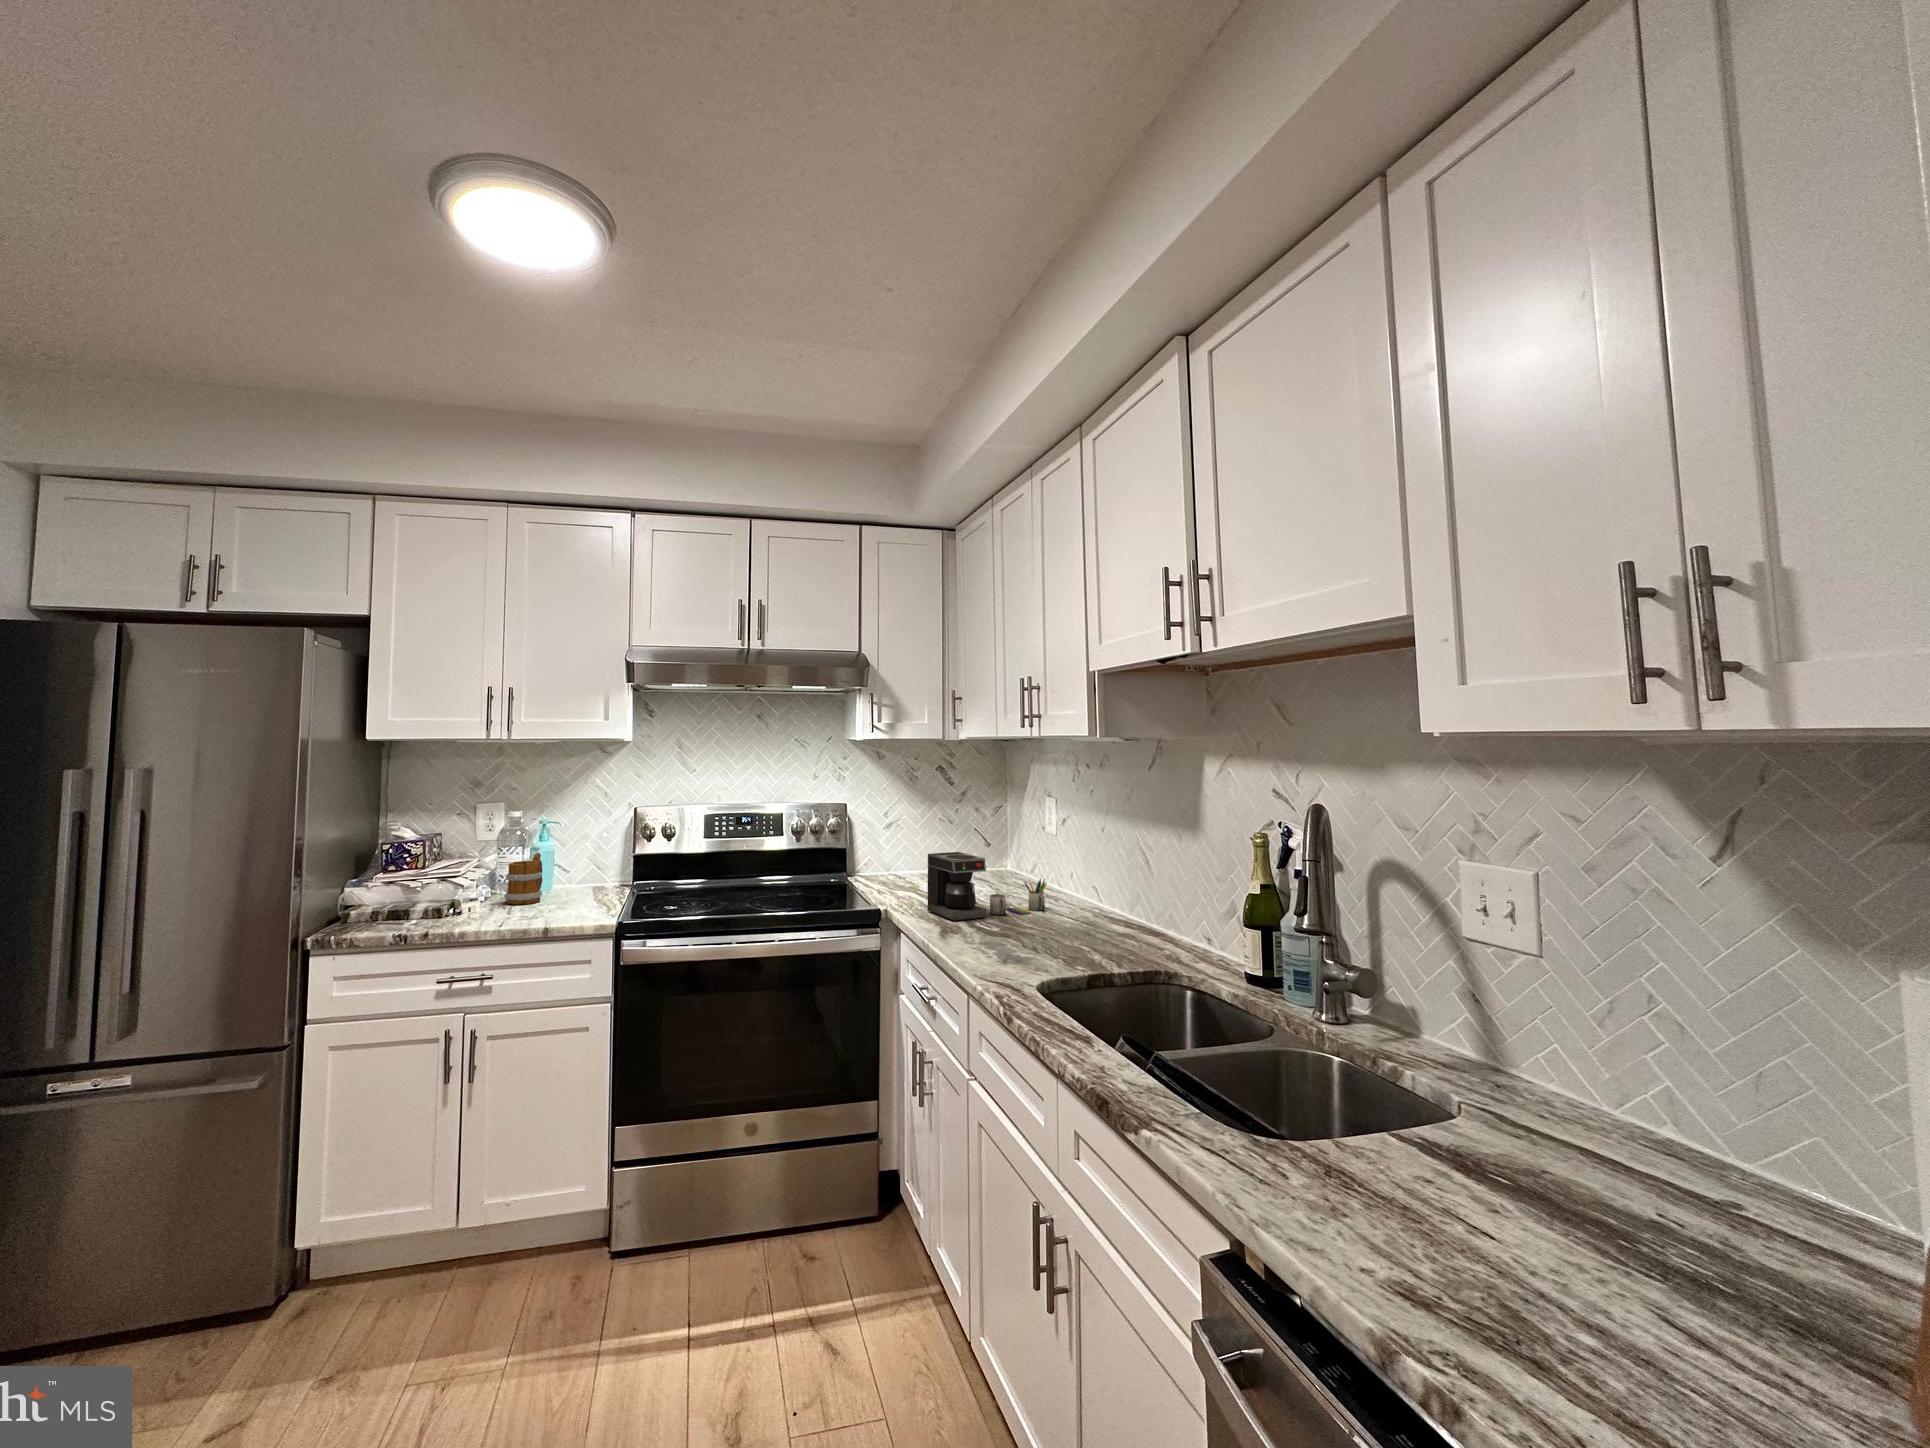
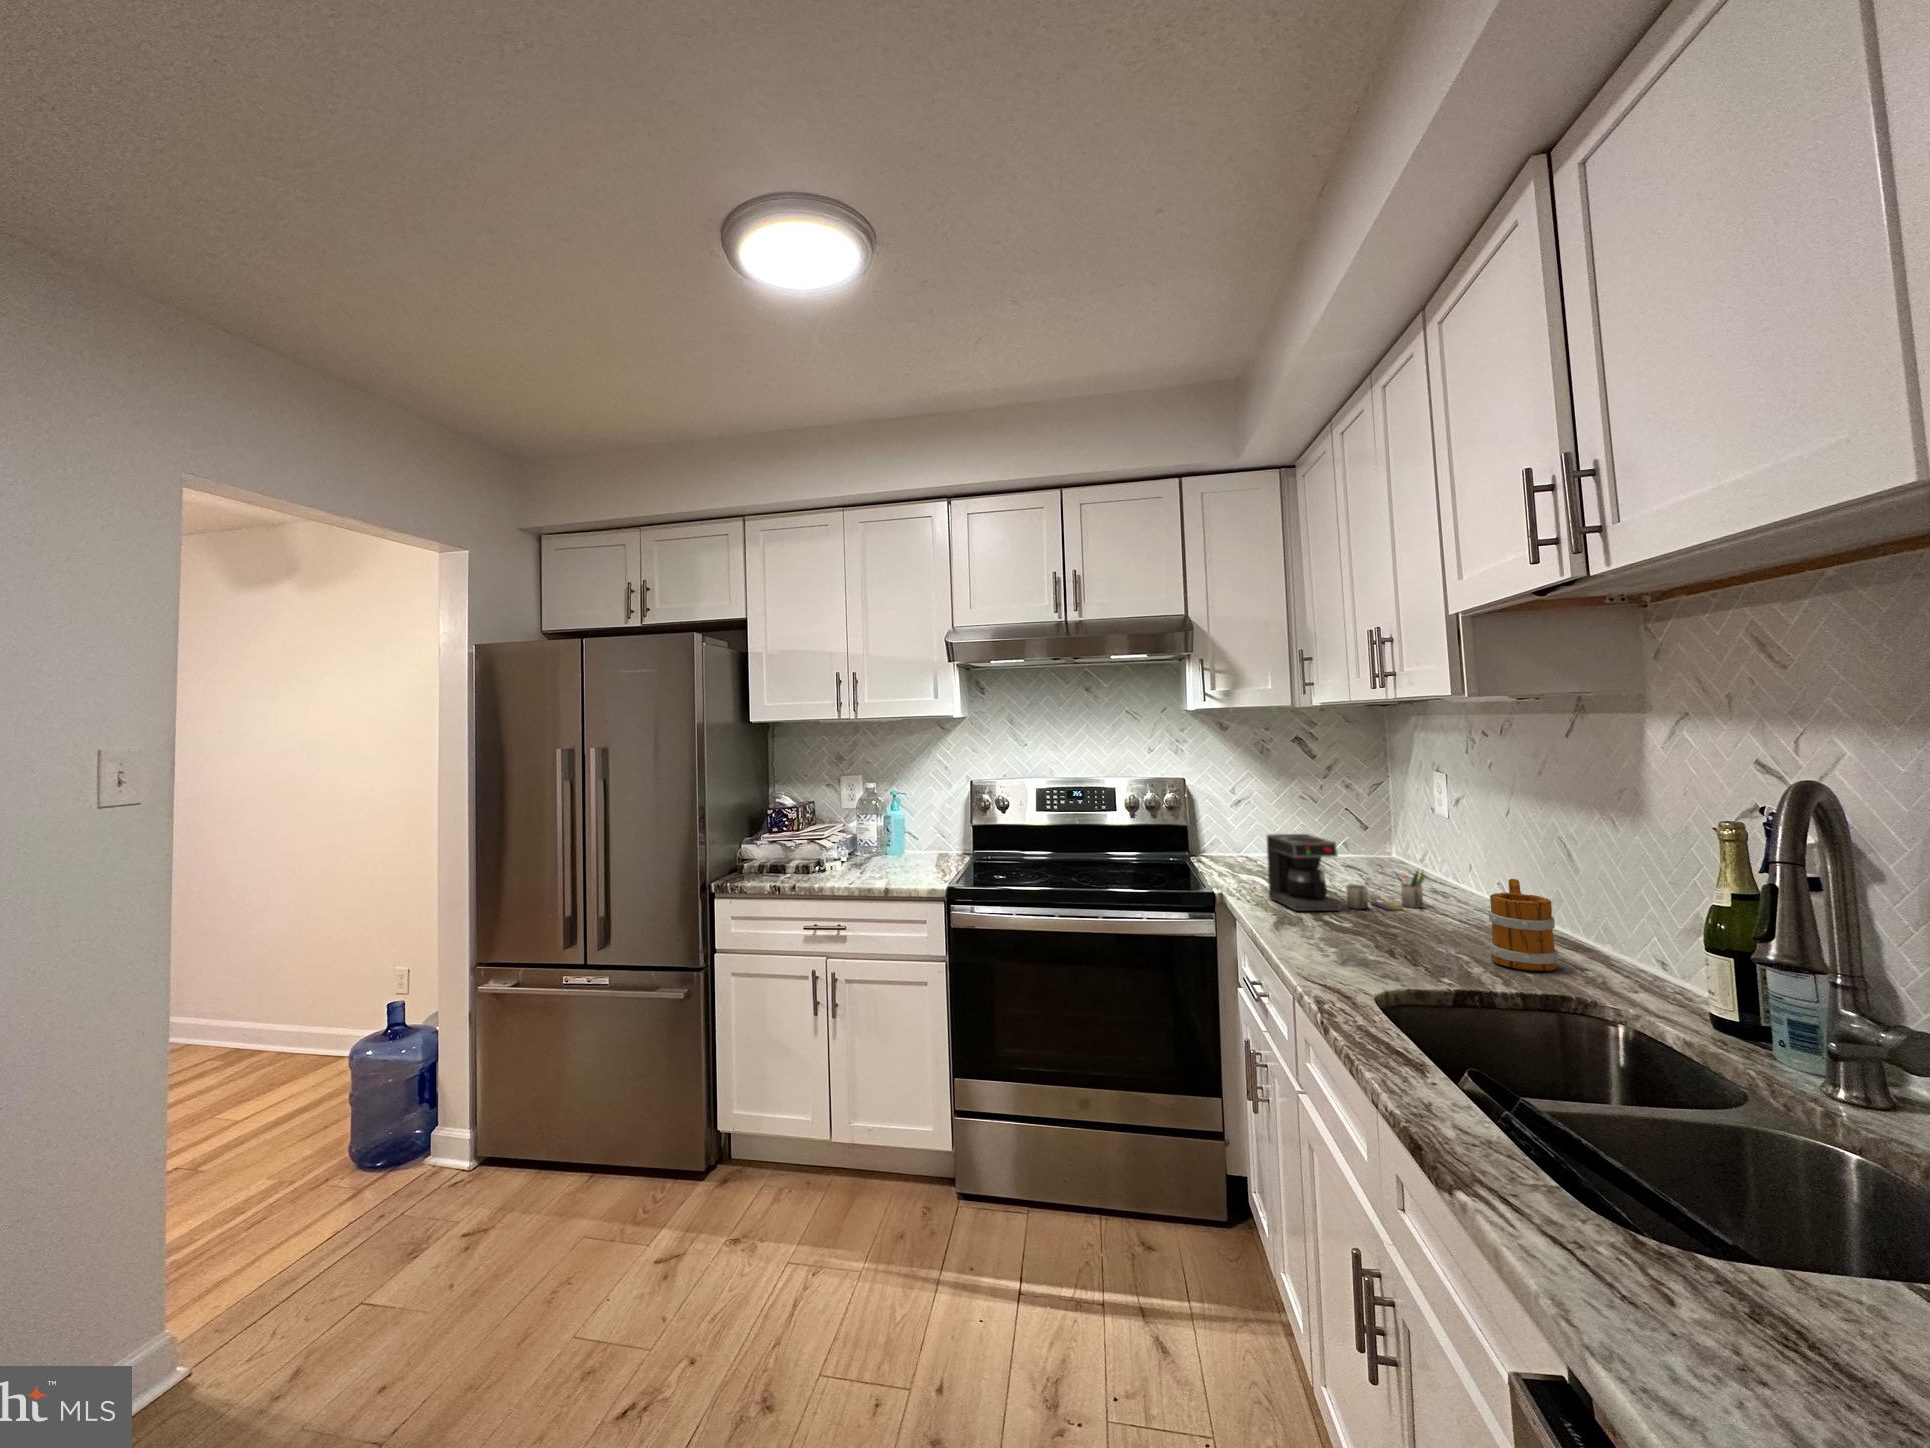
mug: present [504,853,542,905] -> present [1489,879,1559,971]

